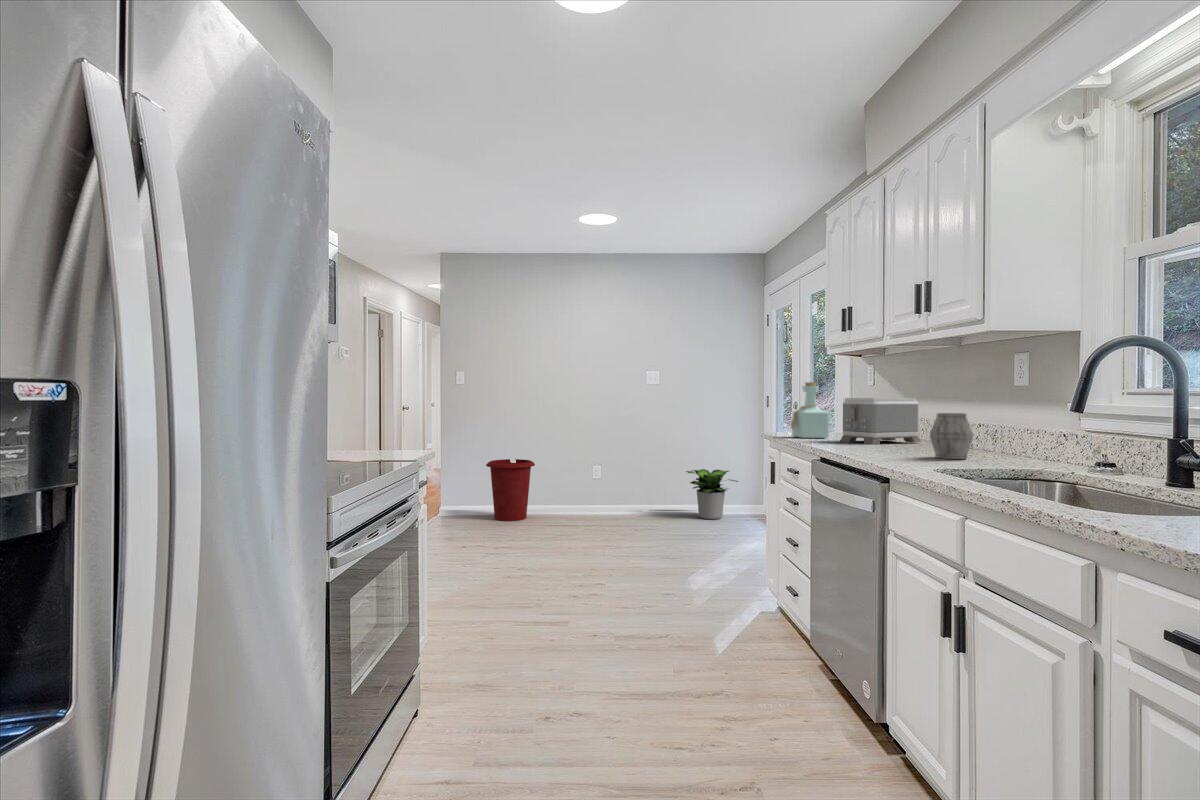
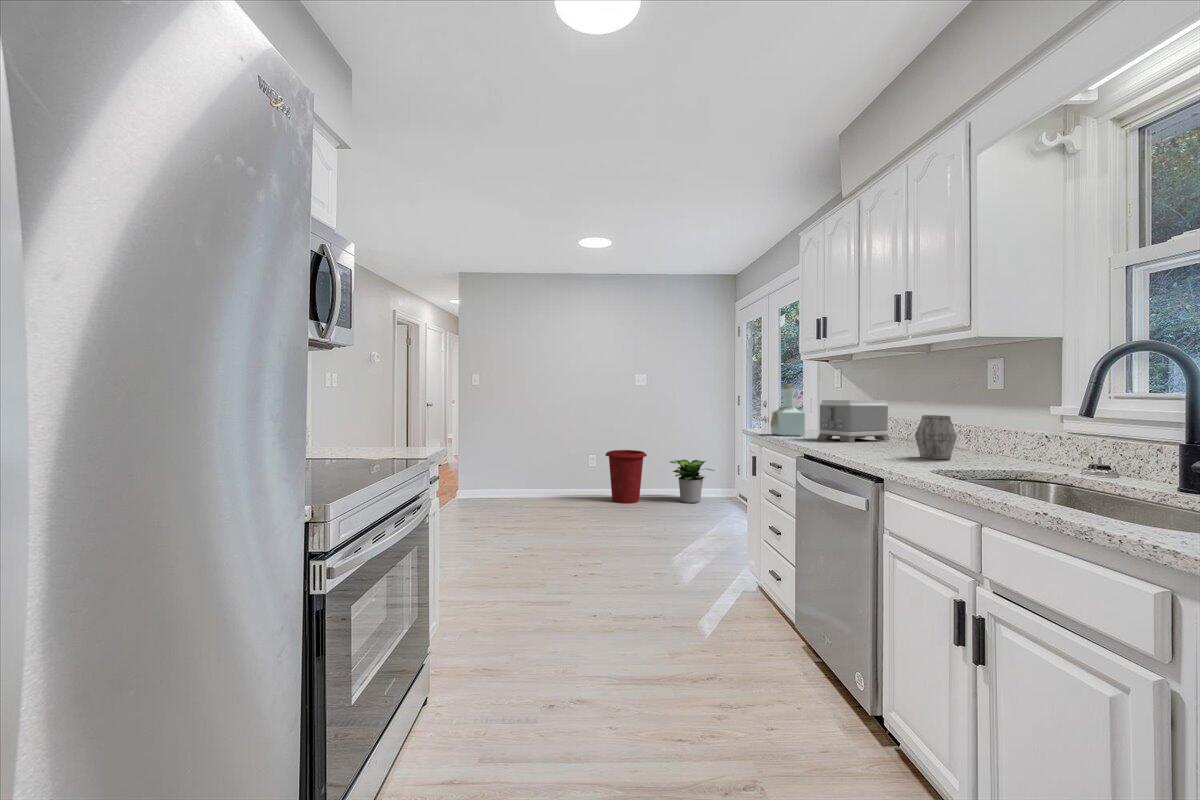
waste bin: present [486,459,535,521] -> present [605,450,647,503]

